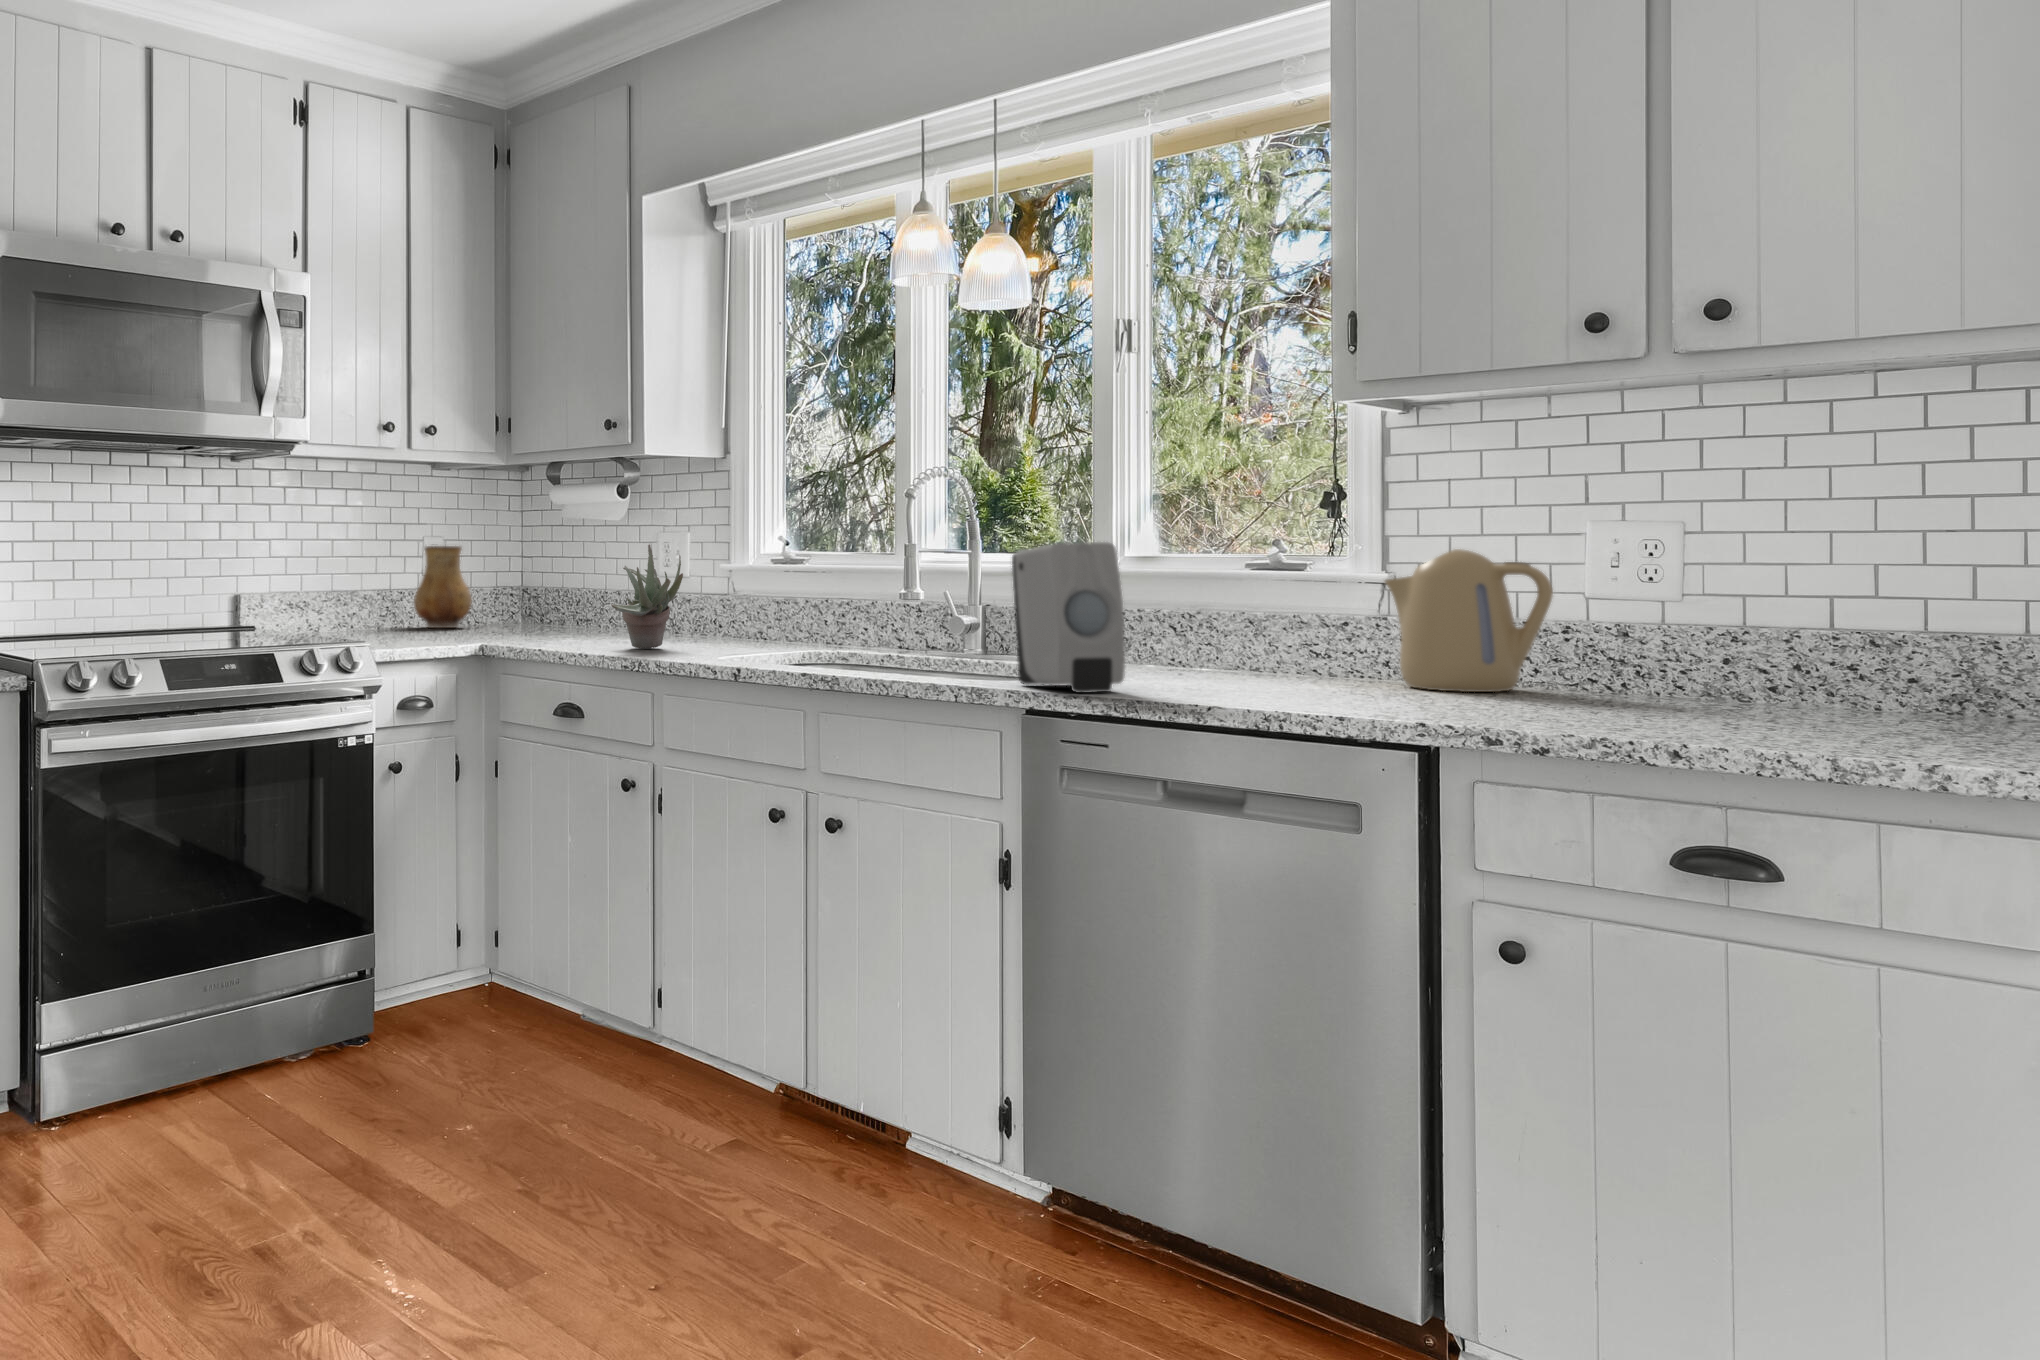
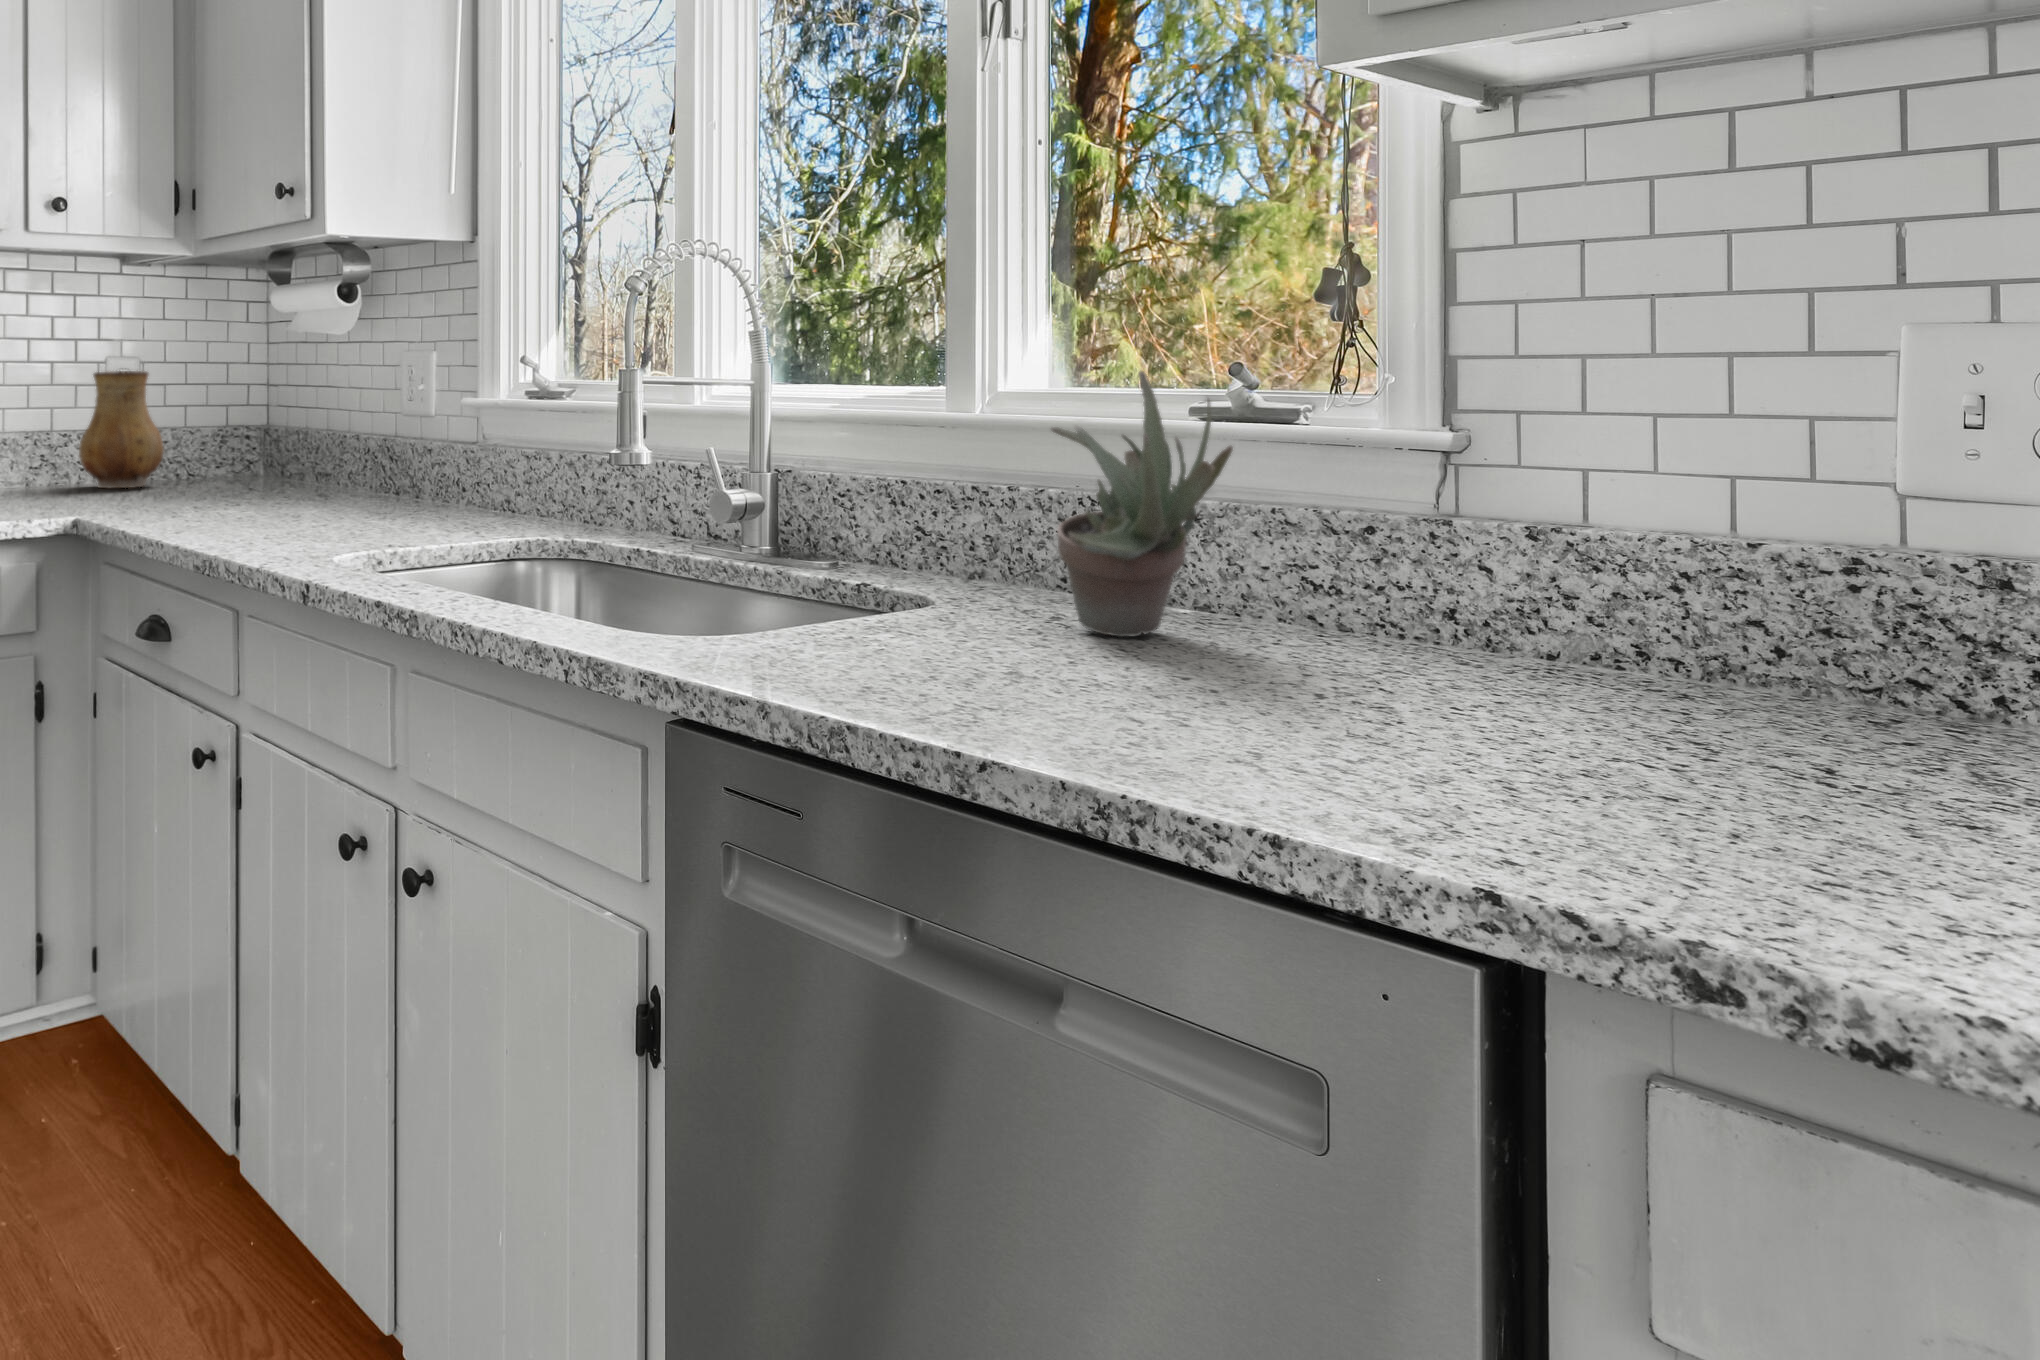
soap dispenser: present [1012,542,1125,693] -> none [671,374,853,697]
succulent plant: present [611,544,683,649] -> present [1051,370,1233,637]
kettle: present [1385,549,1553,692] -> none [1441,382,1820,697]

